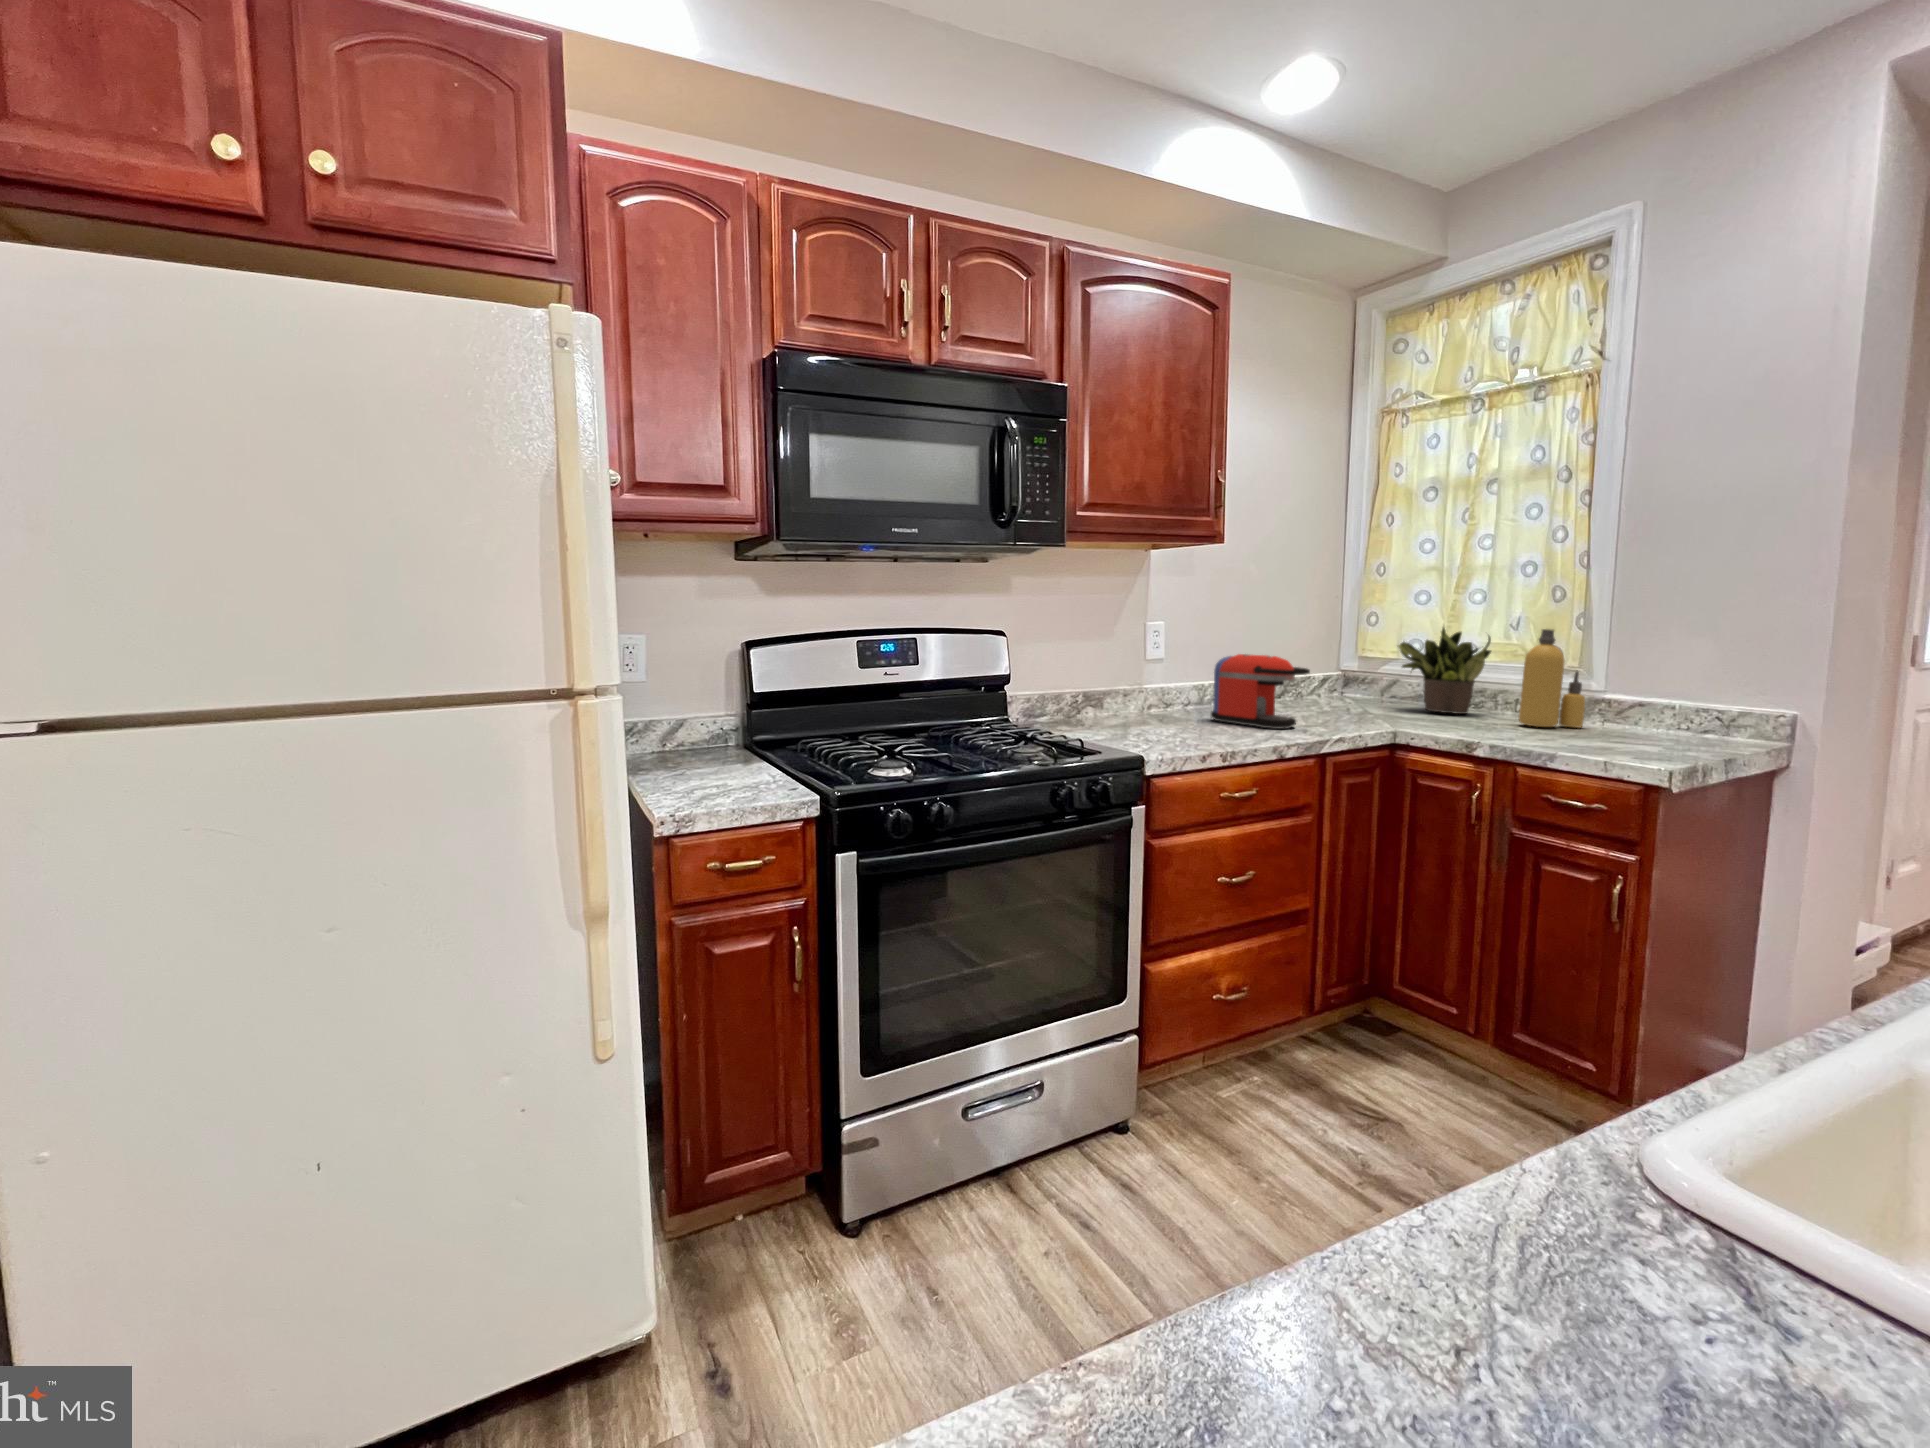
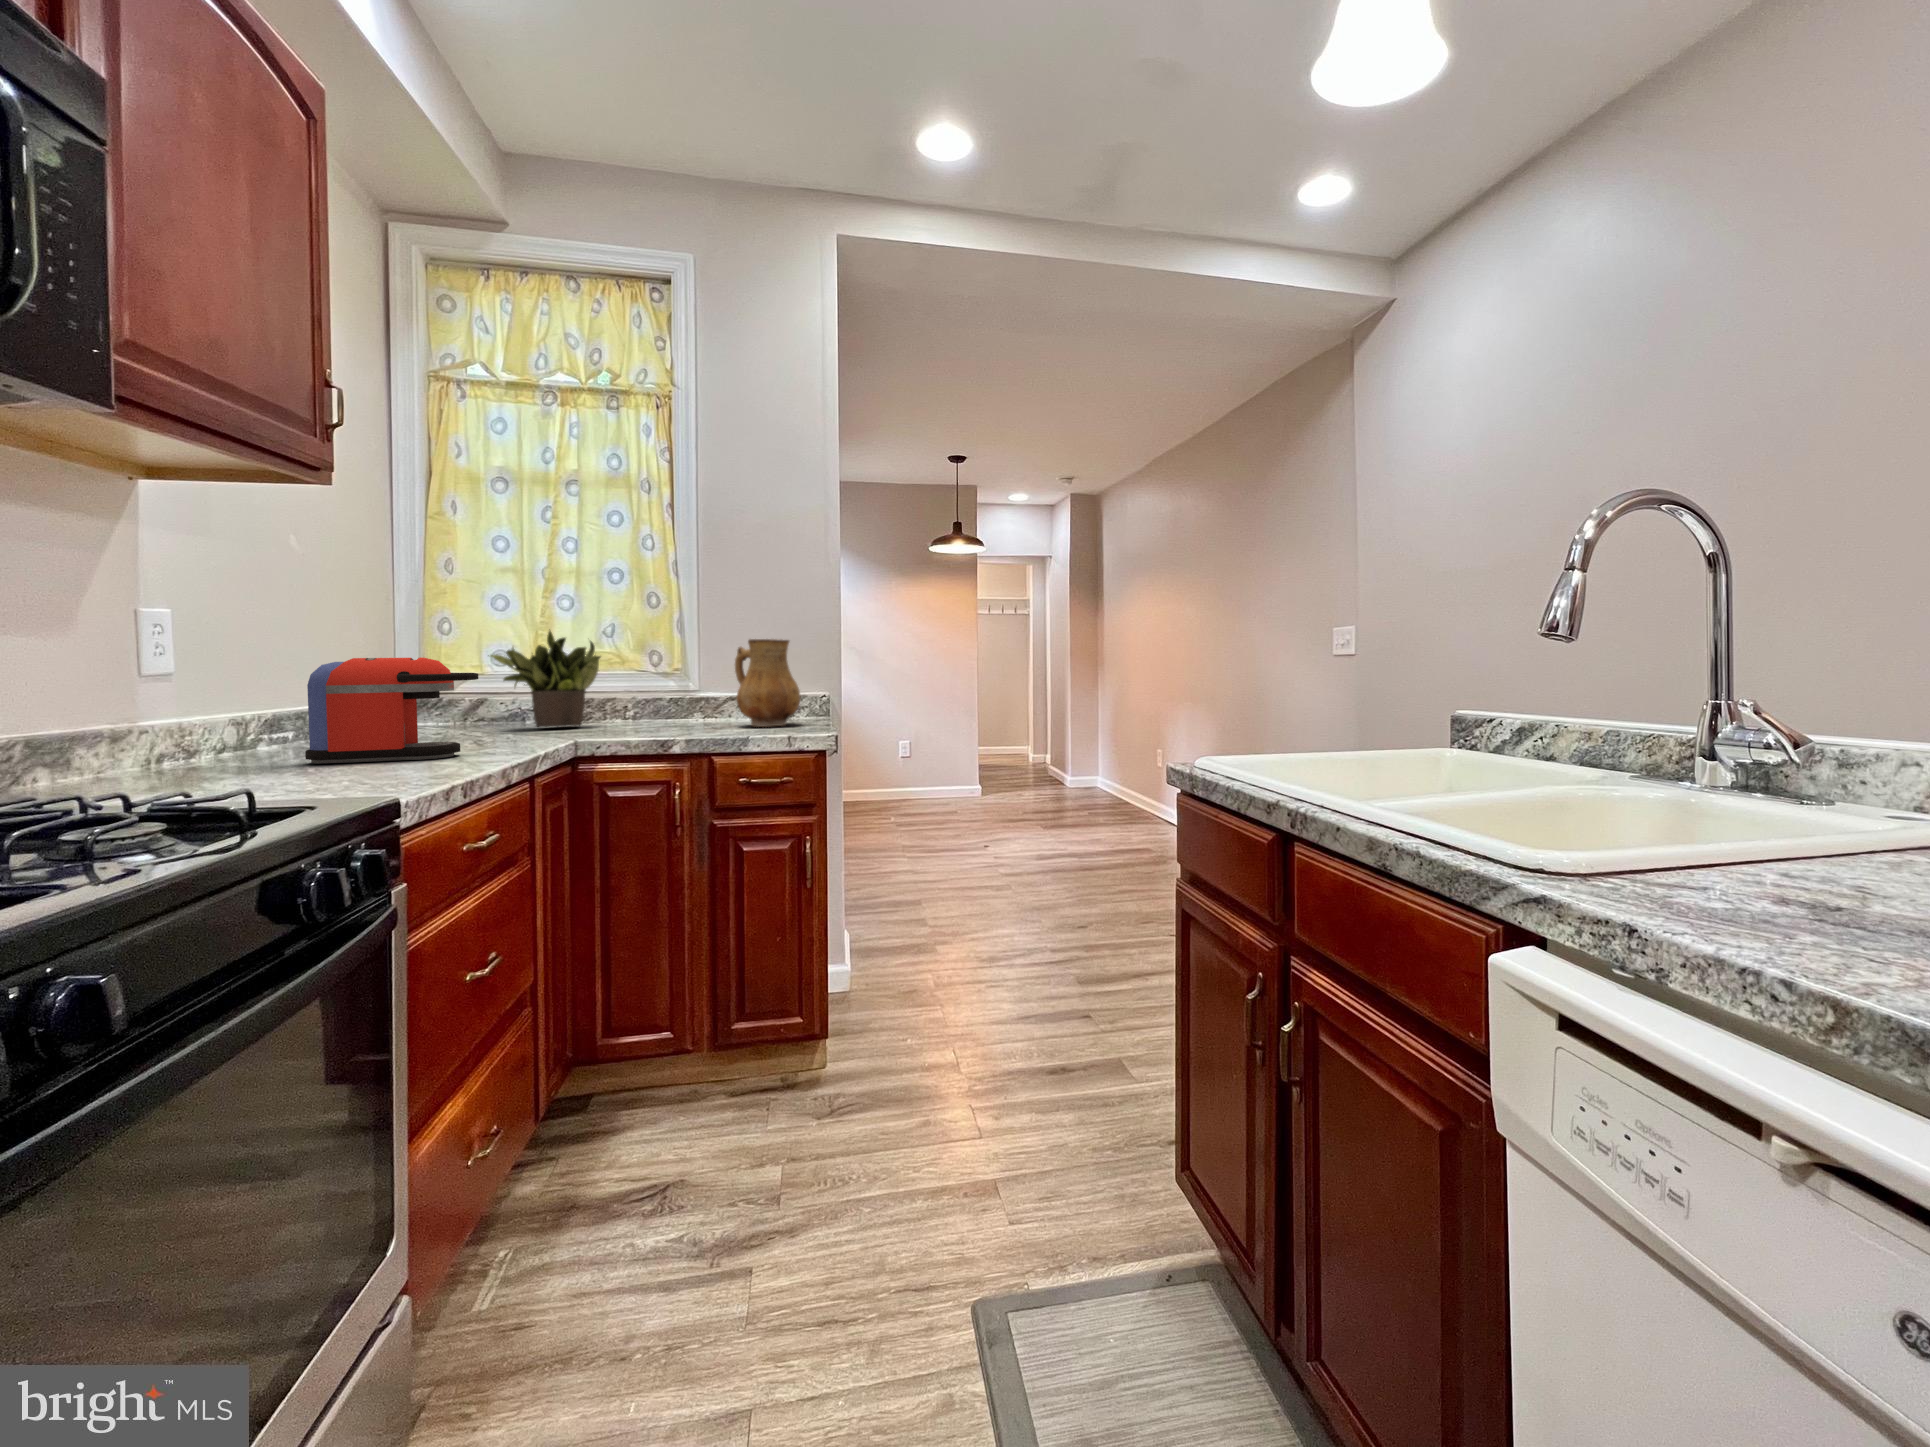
bottle: present [1519,629,1585,728] -> none [649,630,697,726]
ceramic pitcher: none [1604,644,1698,747] -> present [735,639,800,727]

